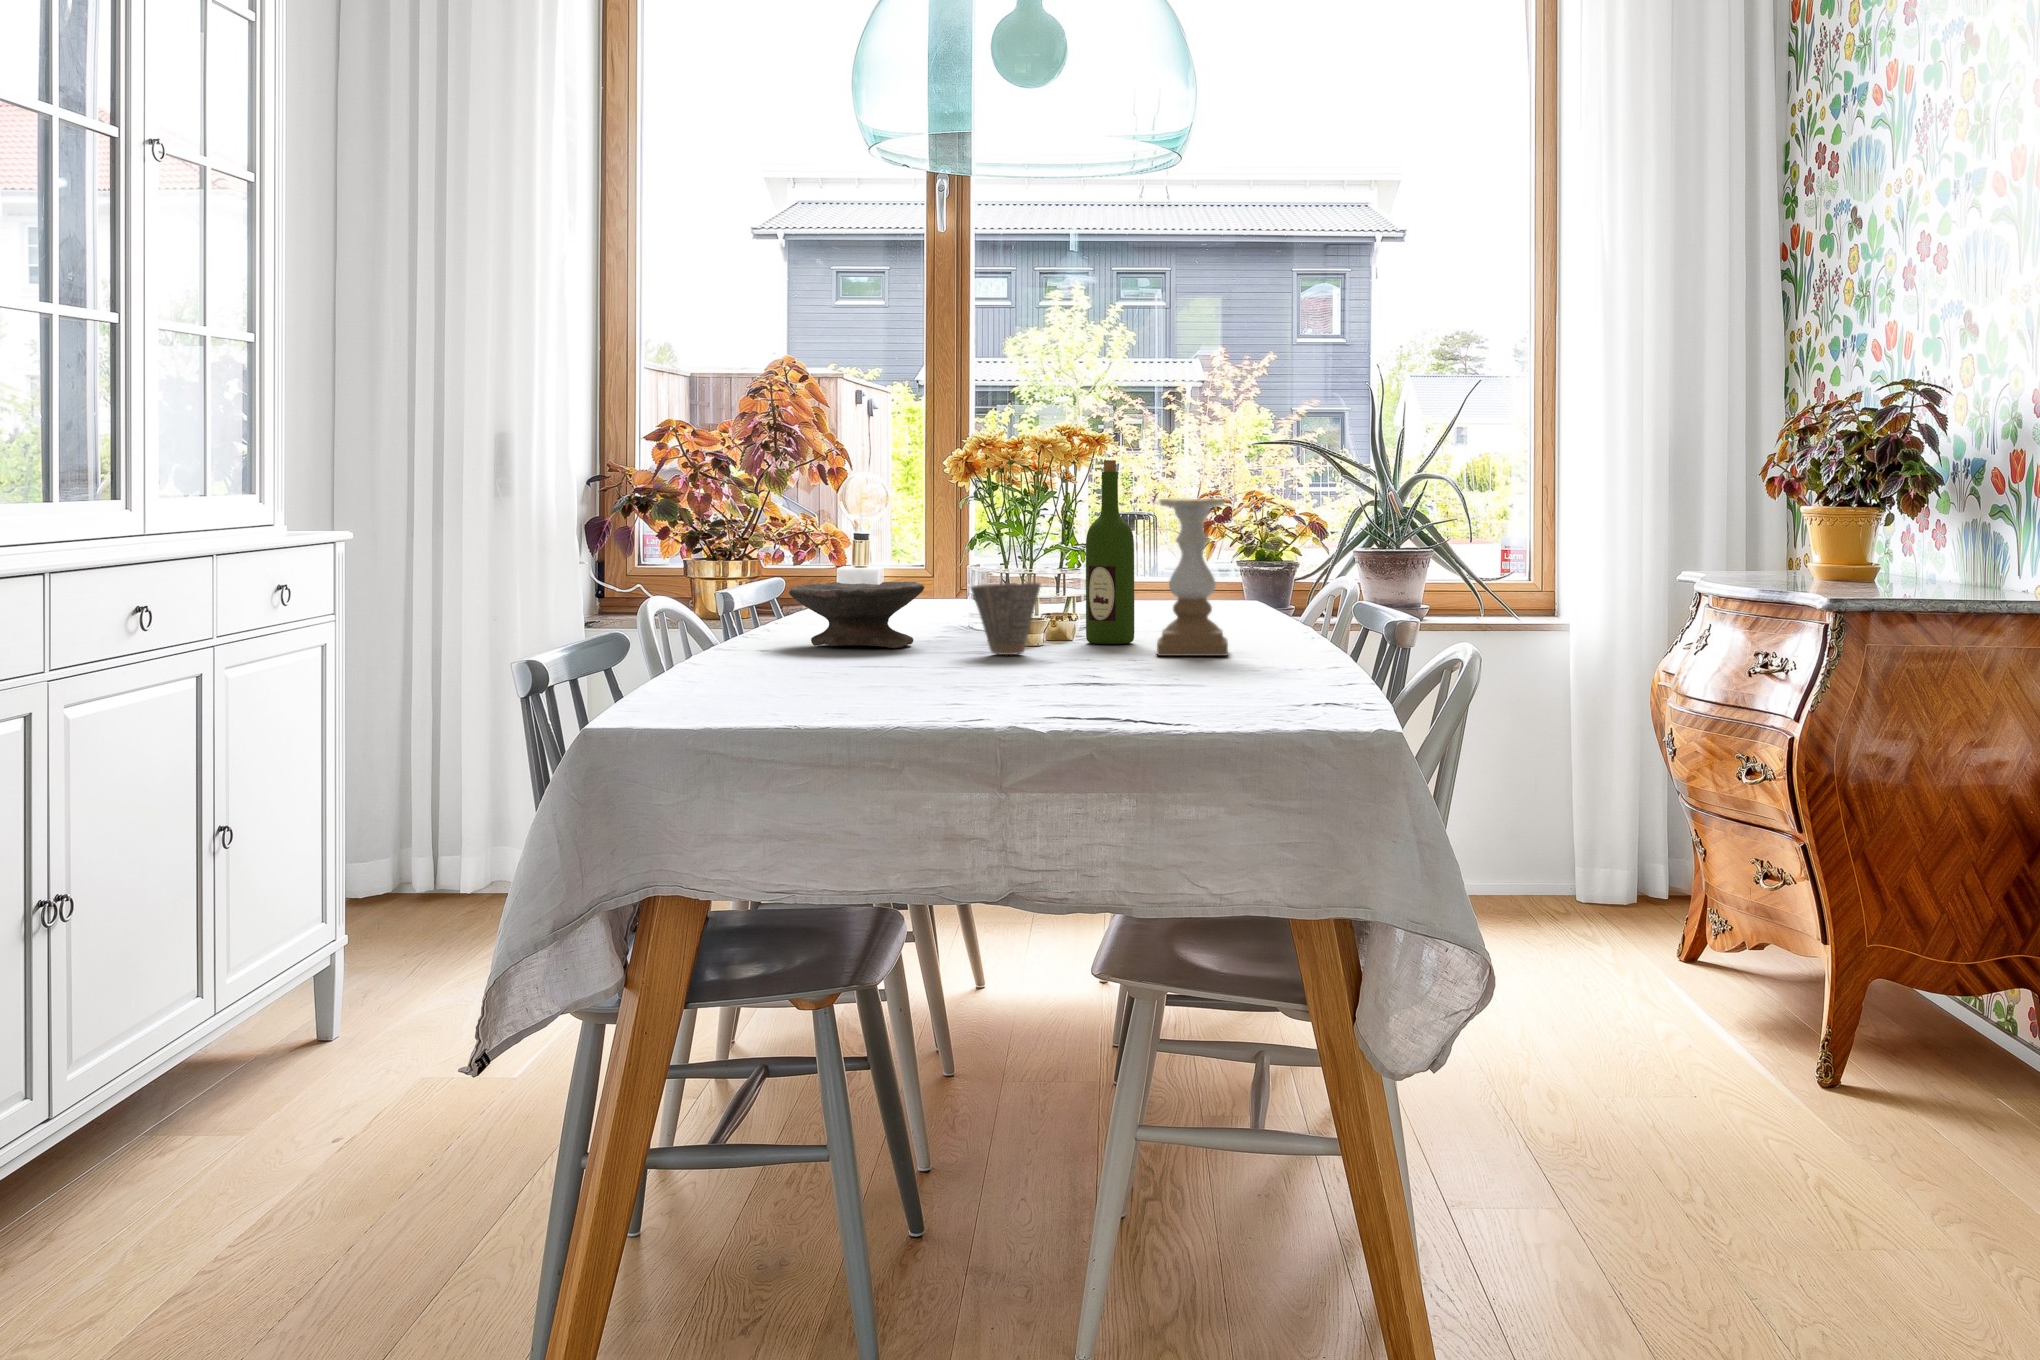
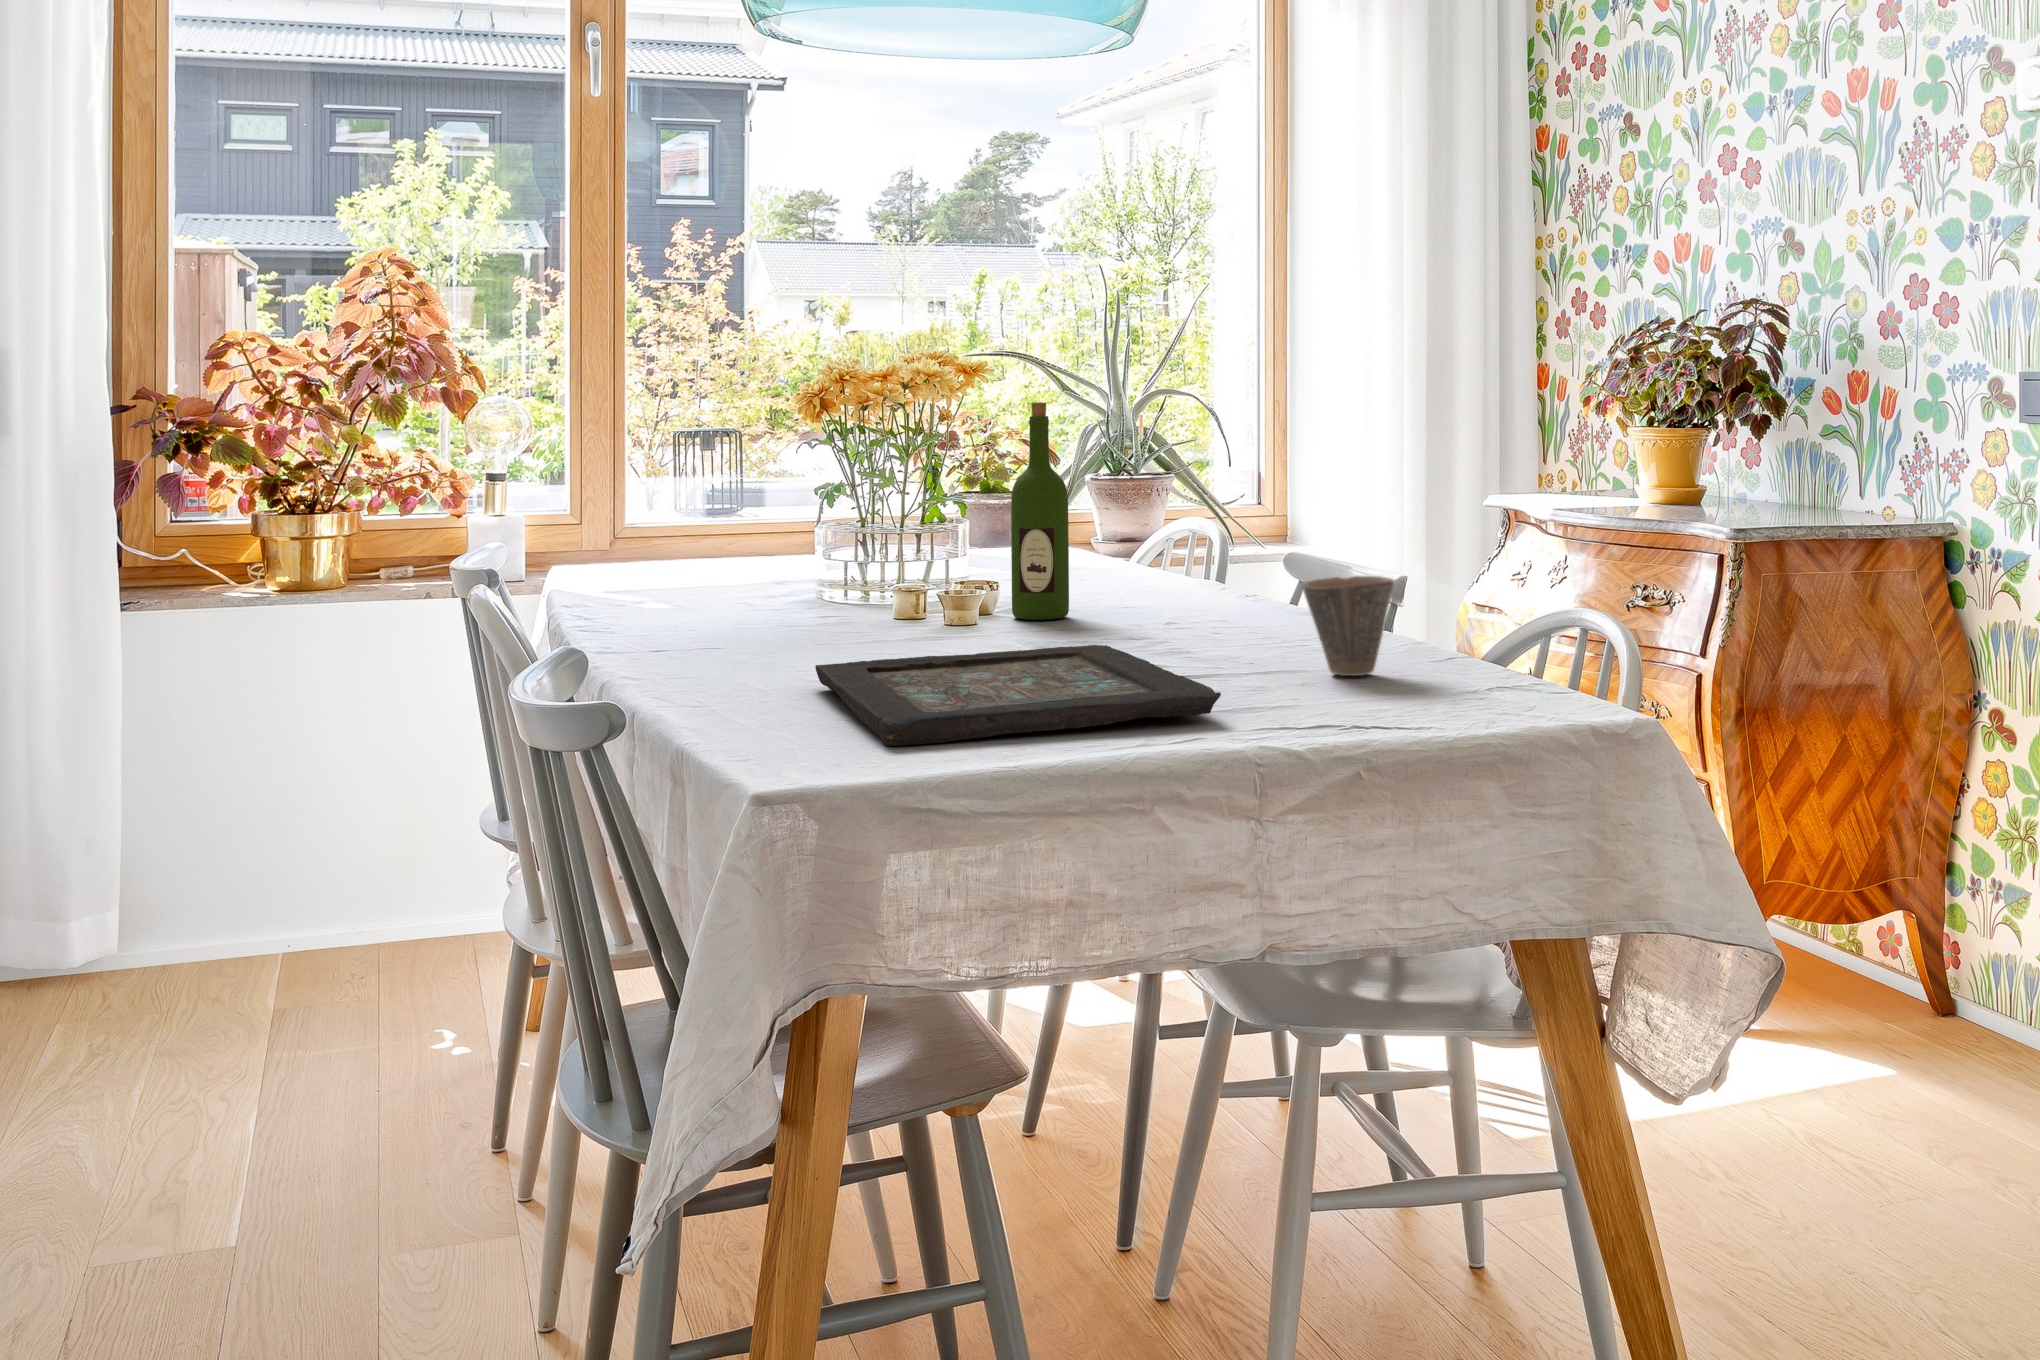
candle holder: present [1157,499,1228,656] -> none [1121,448,1219,634]
bowl: present [789,582,924,648] -> none [669,556,839,643]
cup: present [971,582,1040,655] -> present [1302,576,1394,676]
decorative tray: none [766,653,1065,706] -> present [815,645,1221,746]

